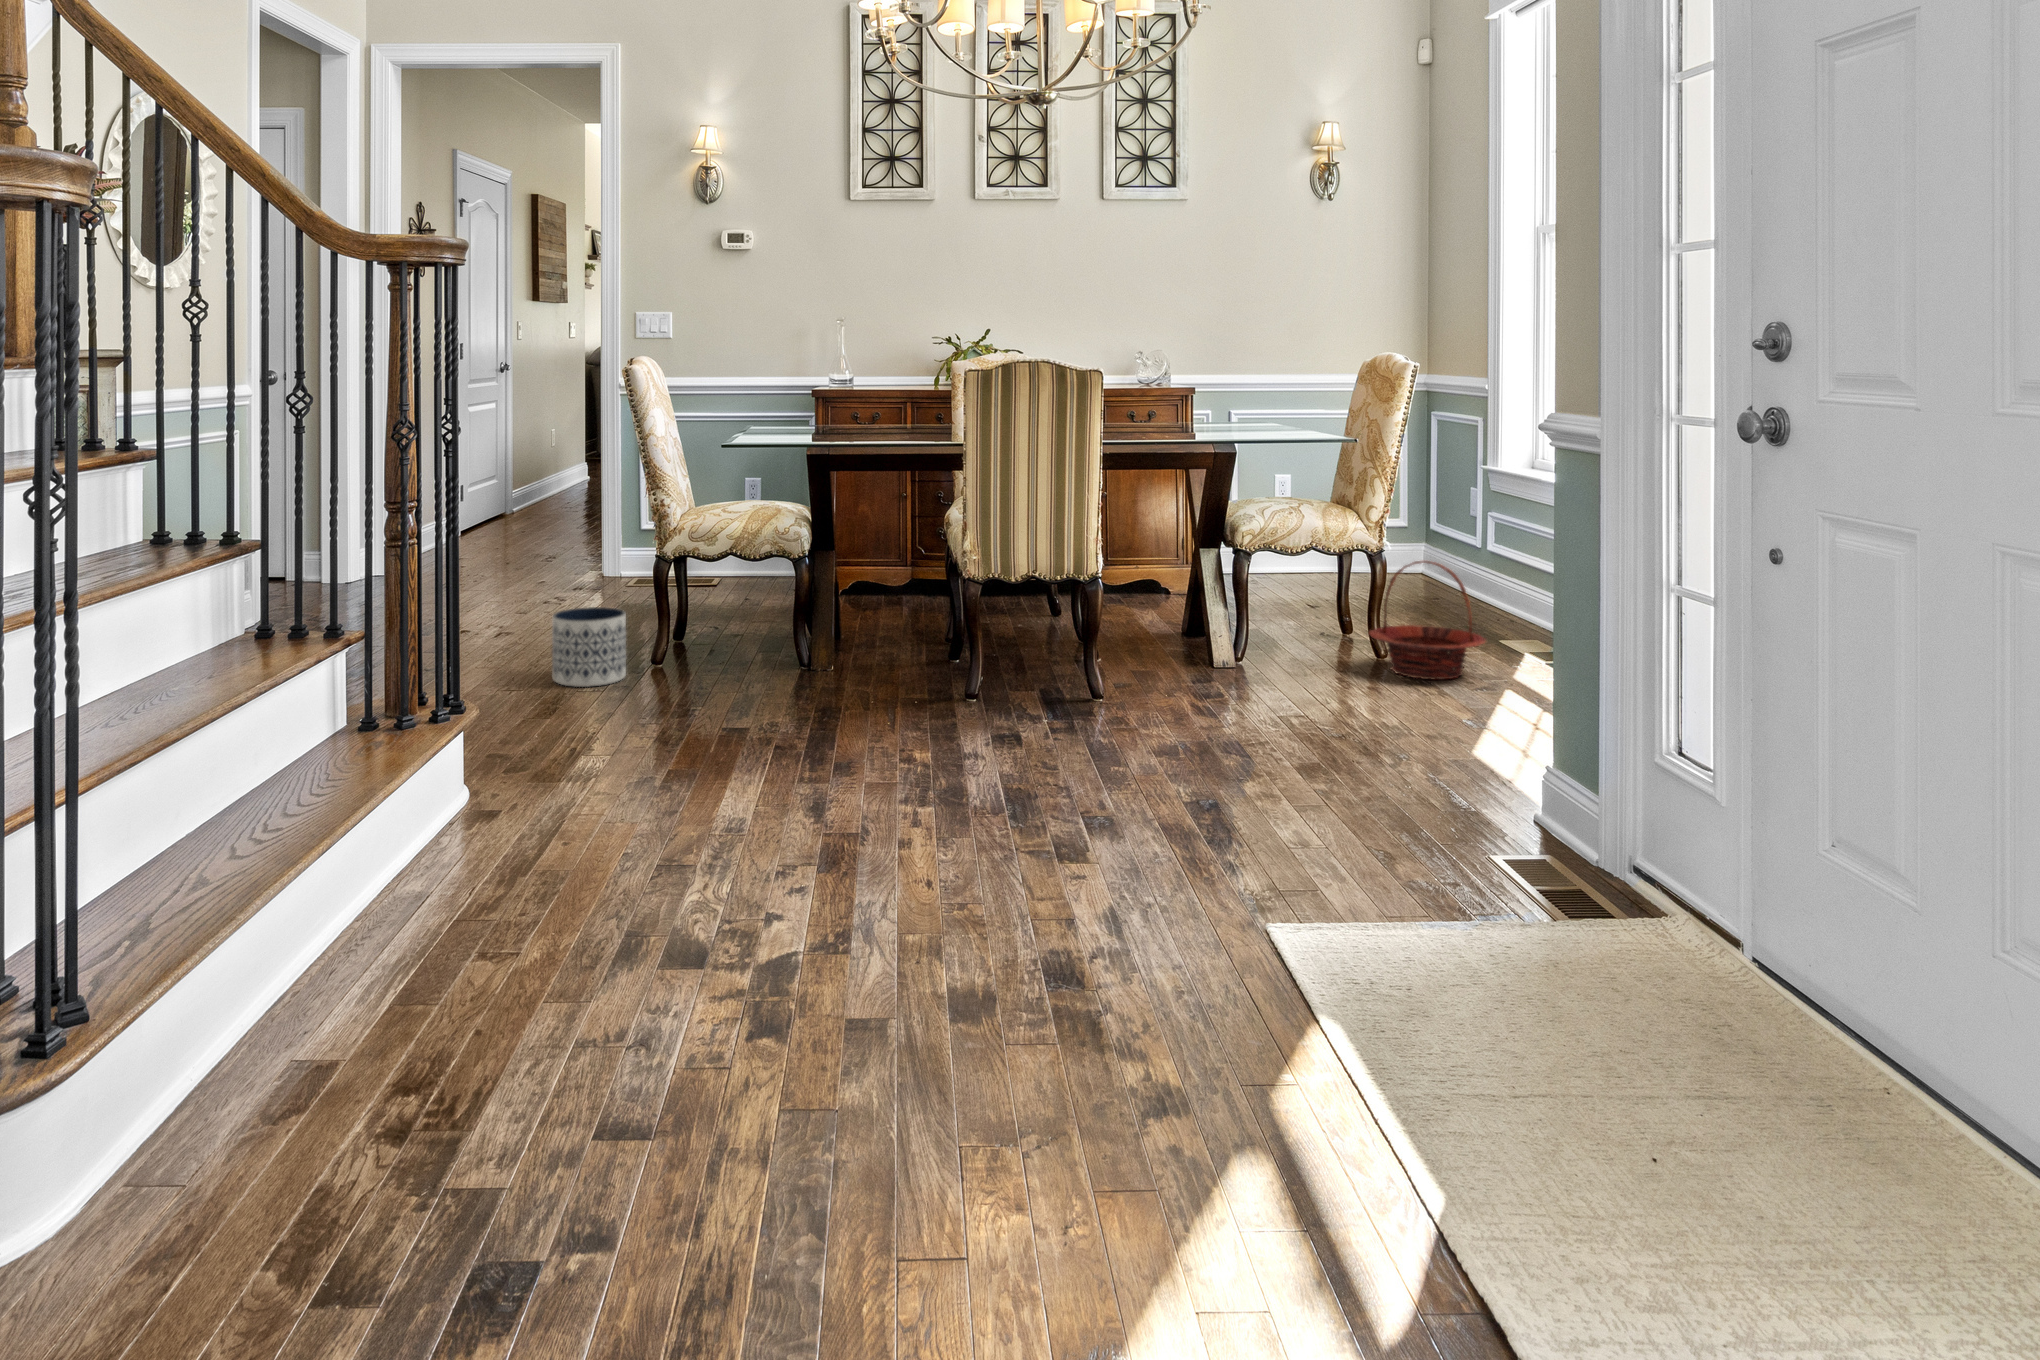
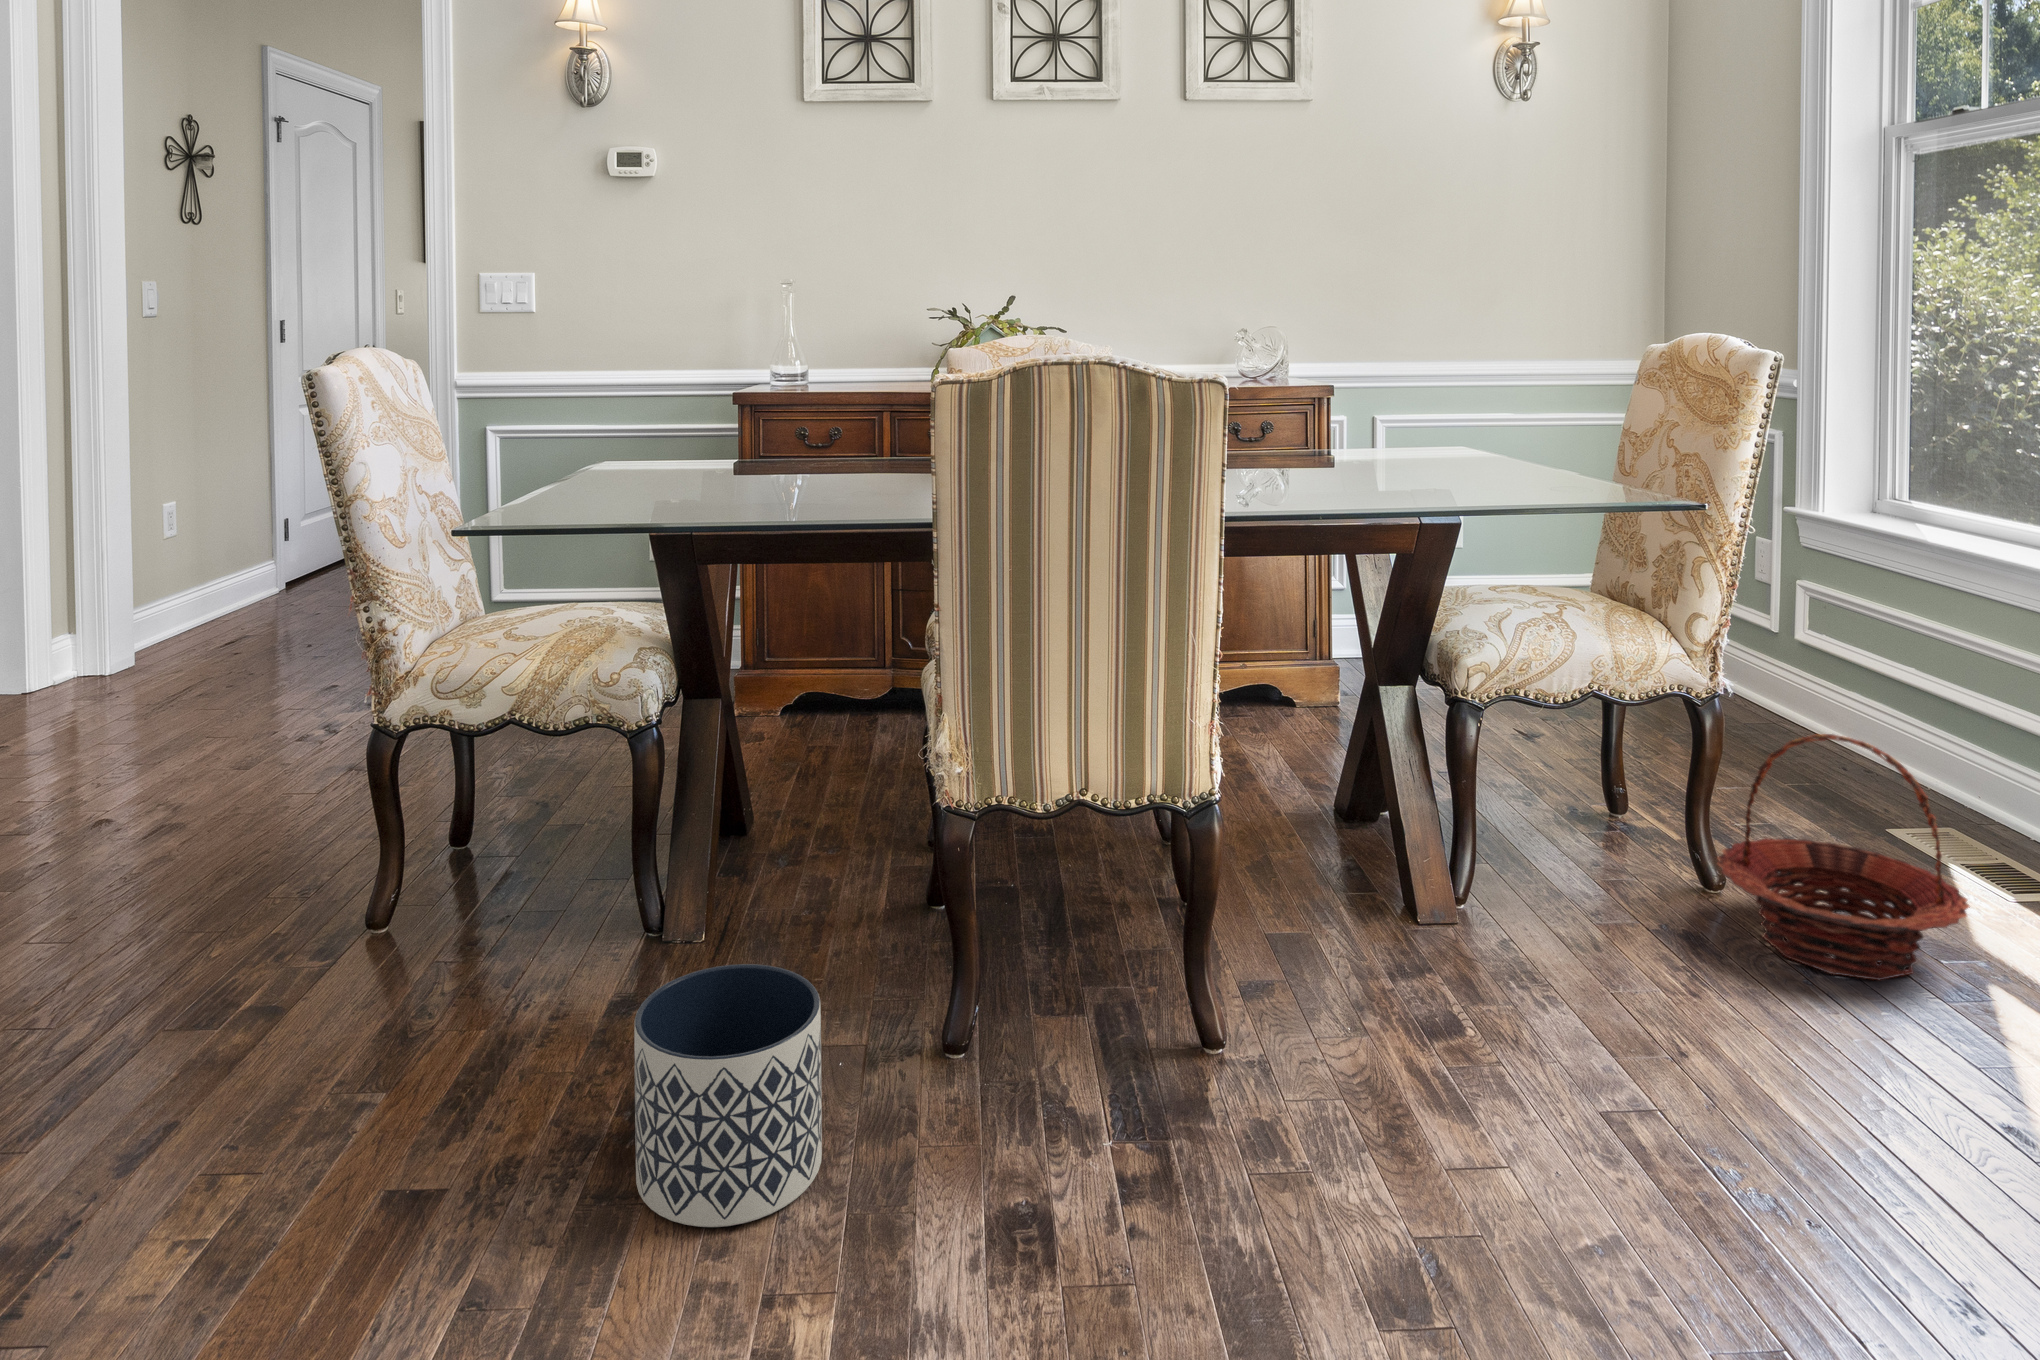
planter: present [552,607,626,687] -> present [634,964,822,1227]

